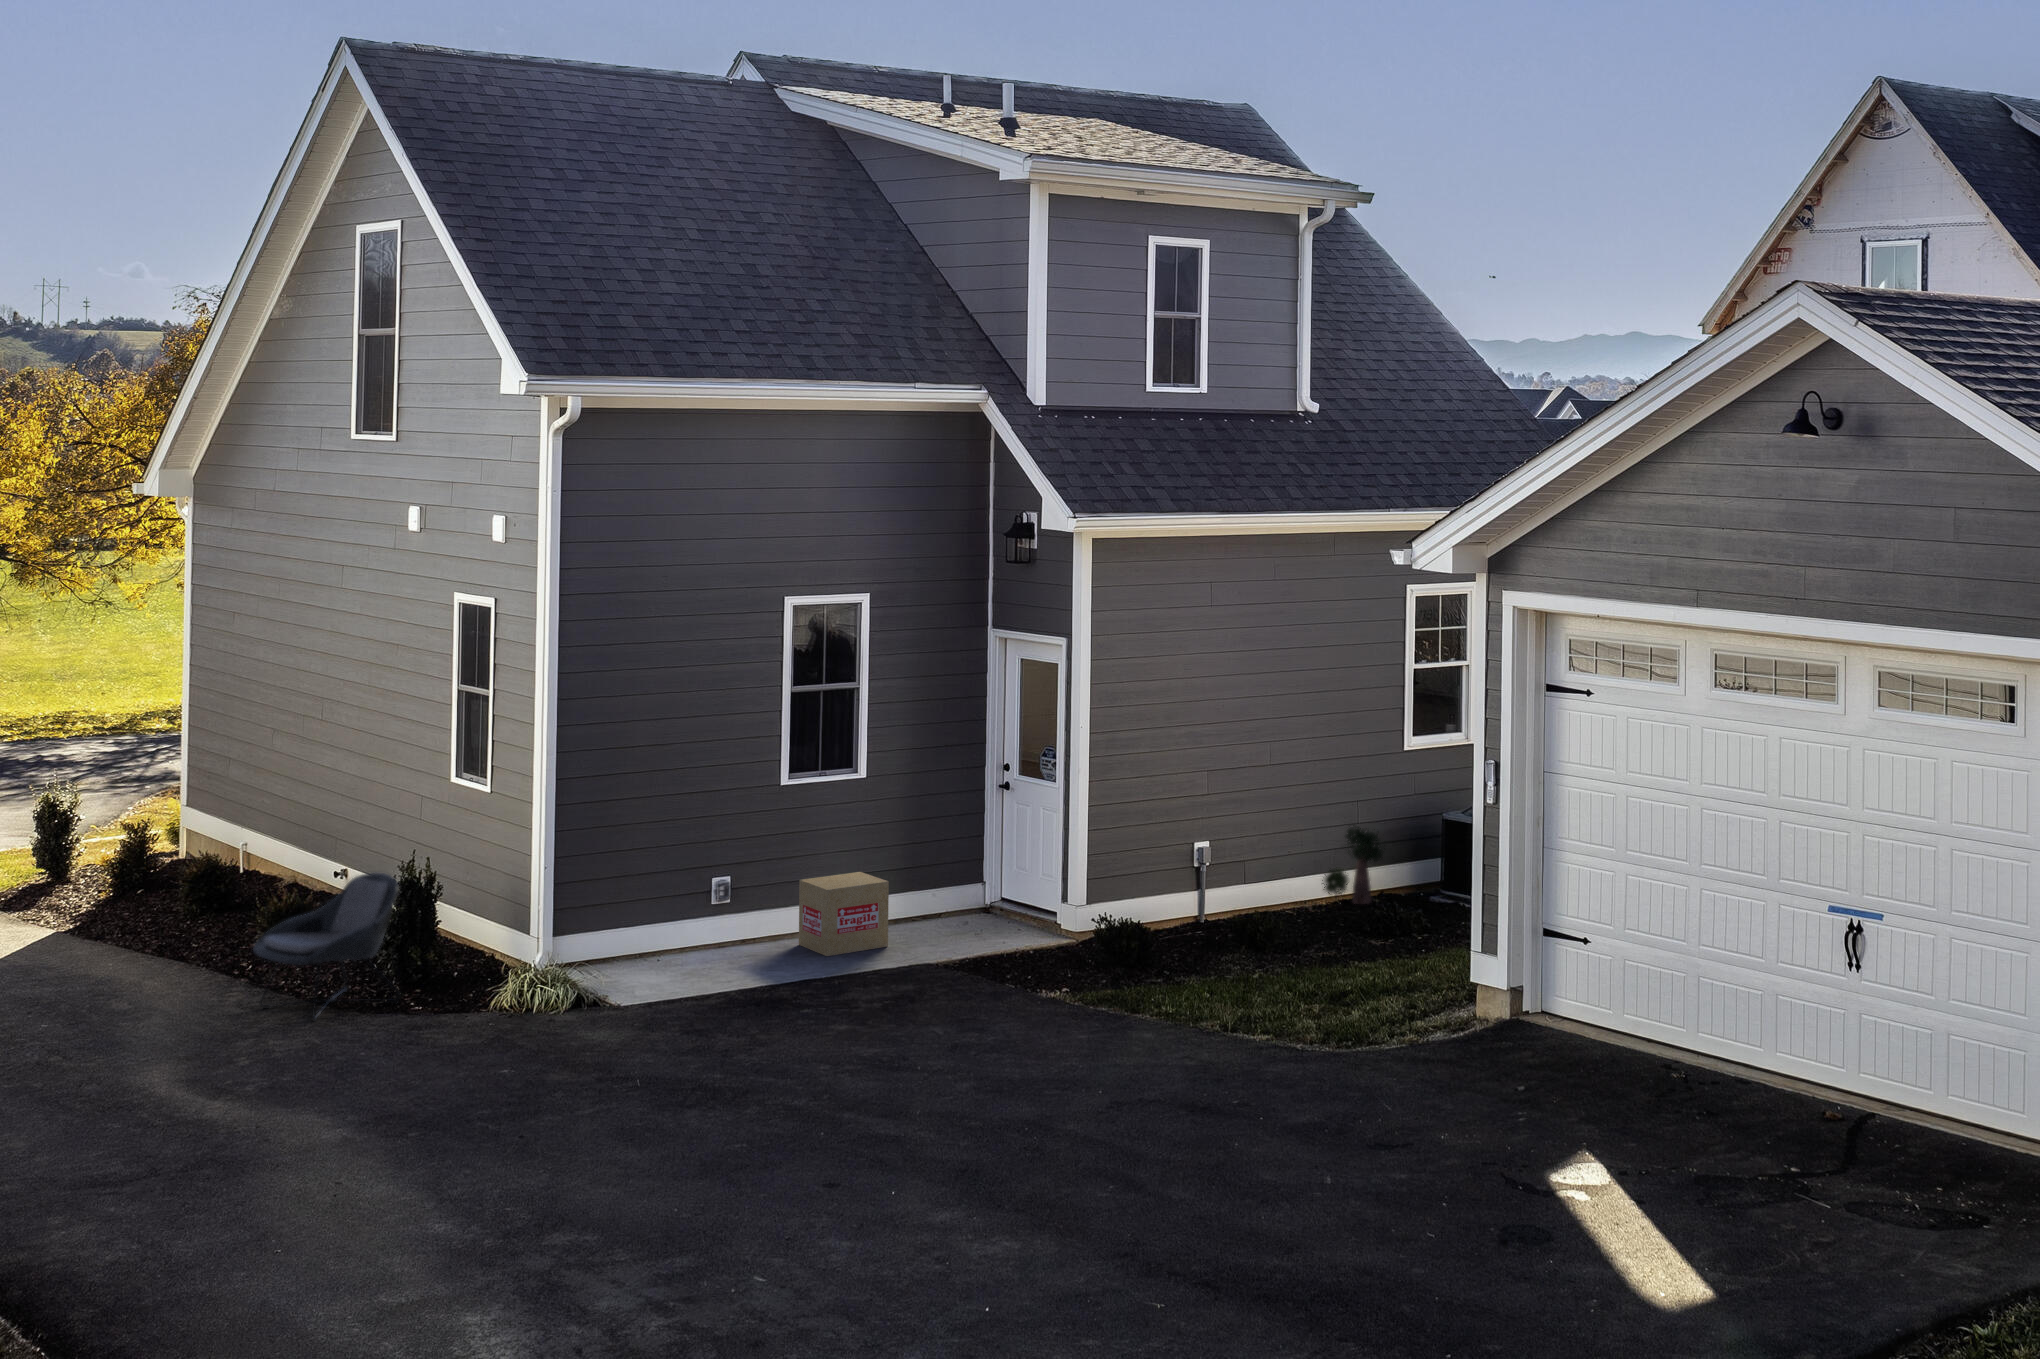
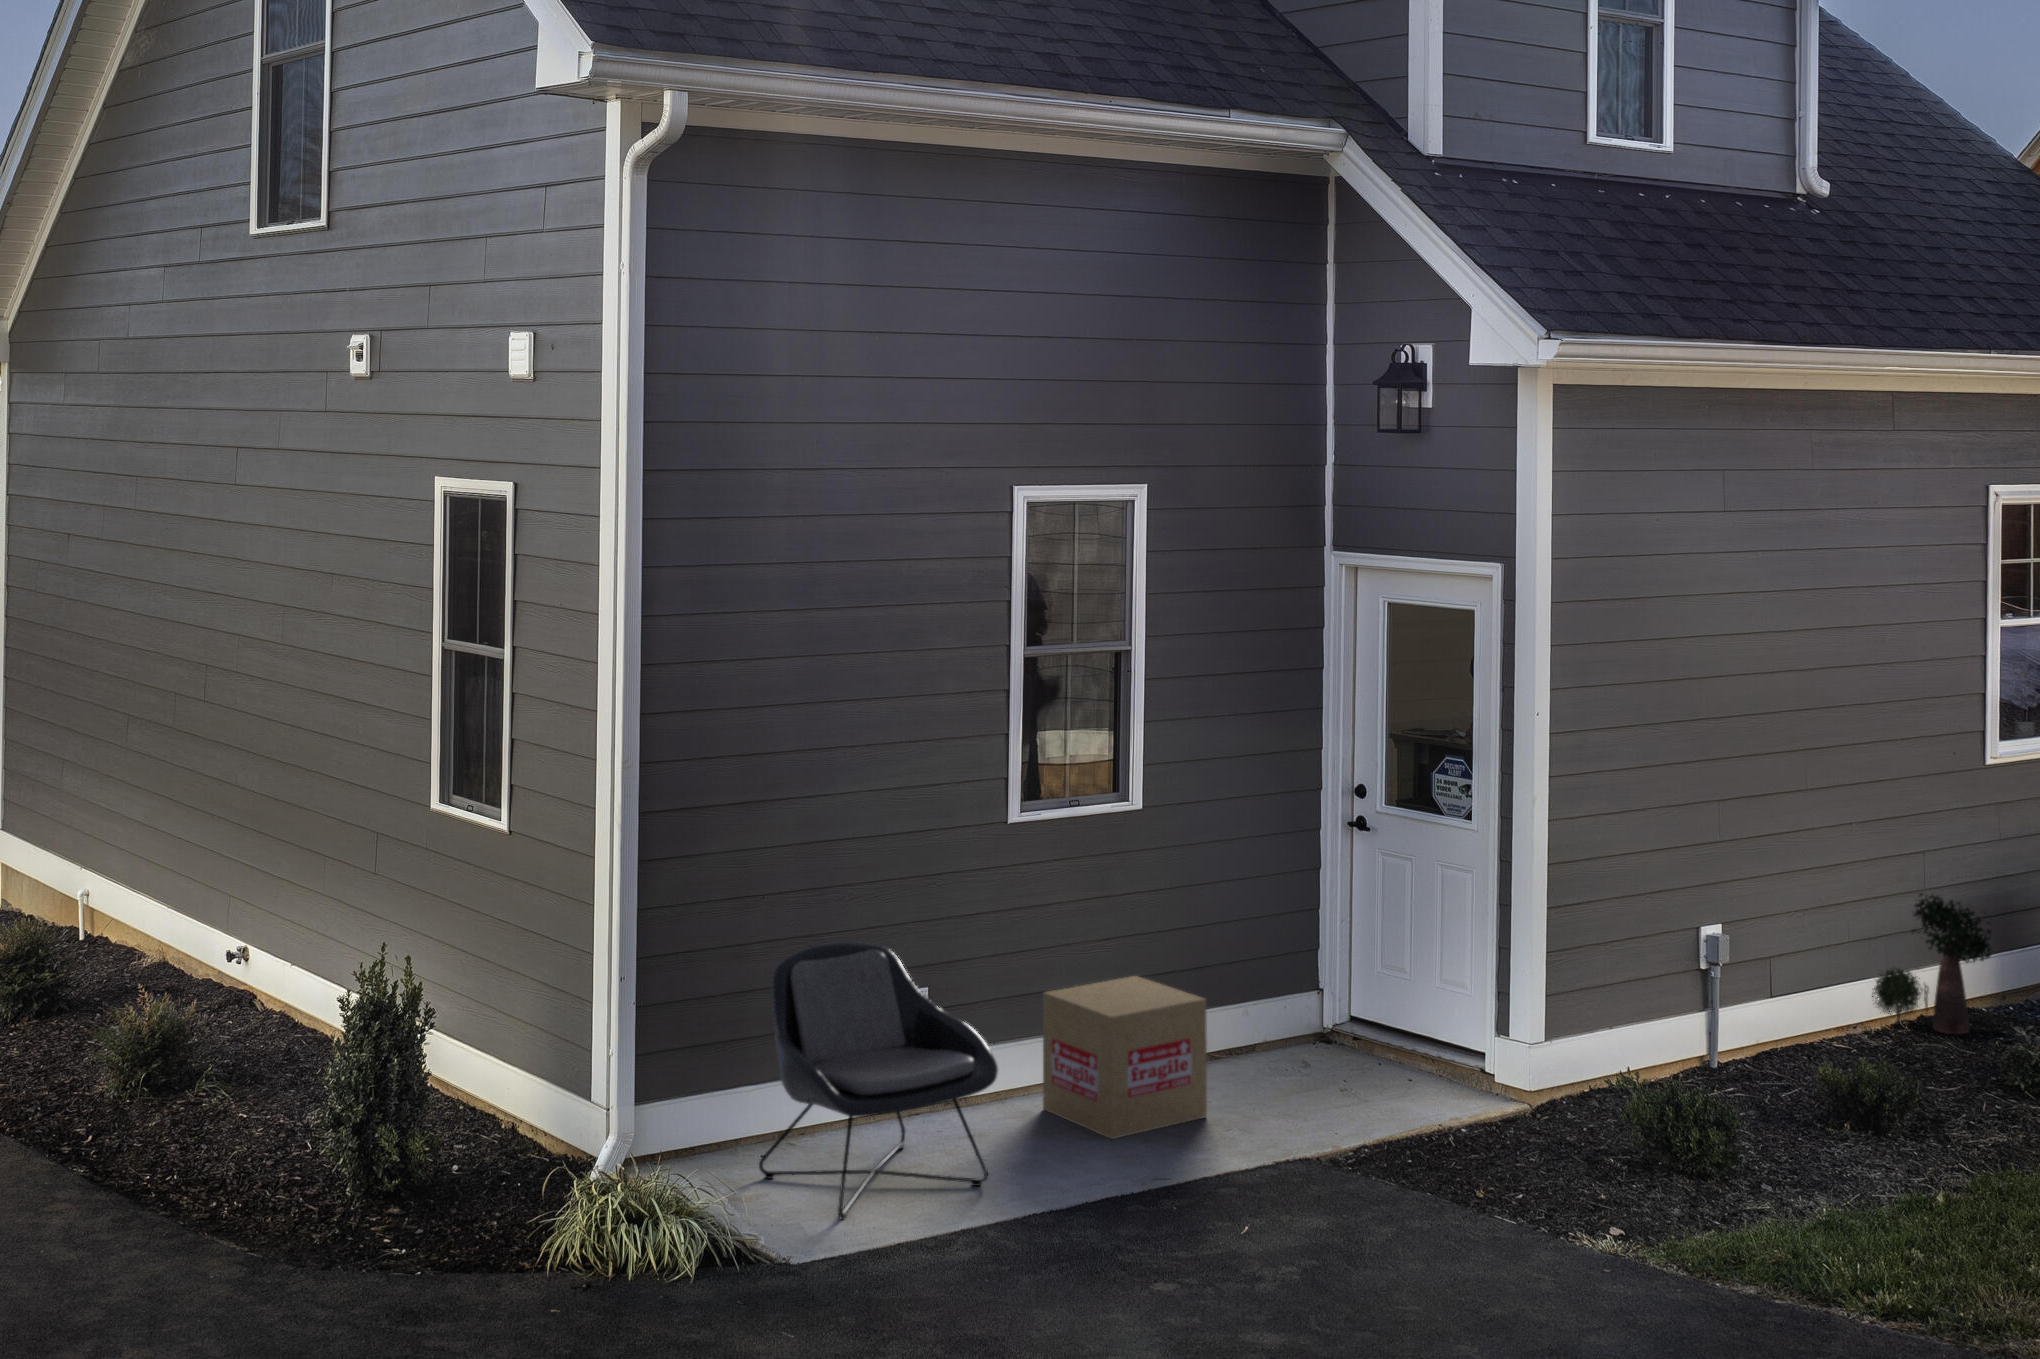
lounge chair: present [254,873,400,1021] -> present [759,942,998,1219]

